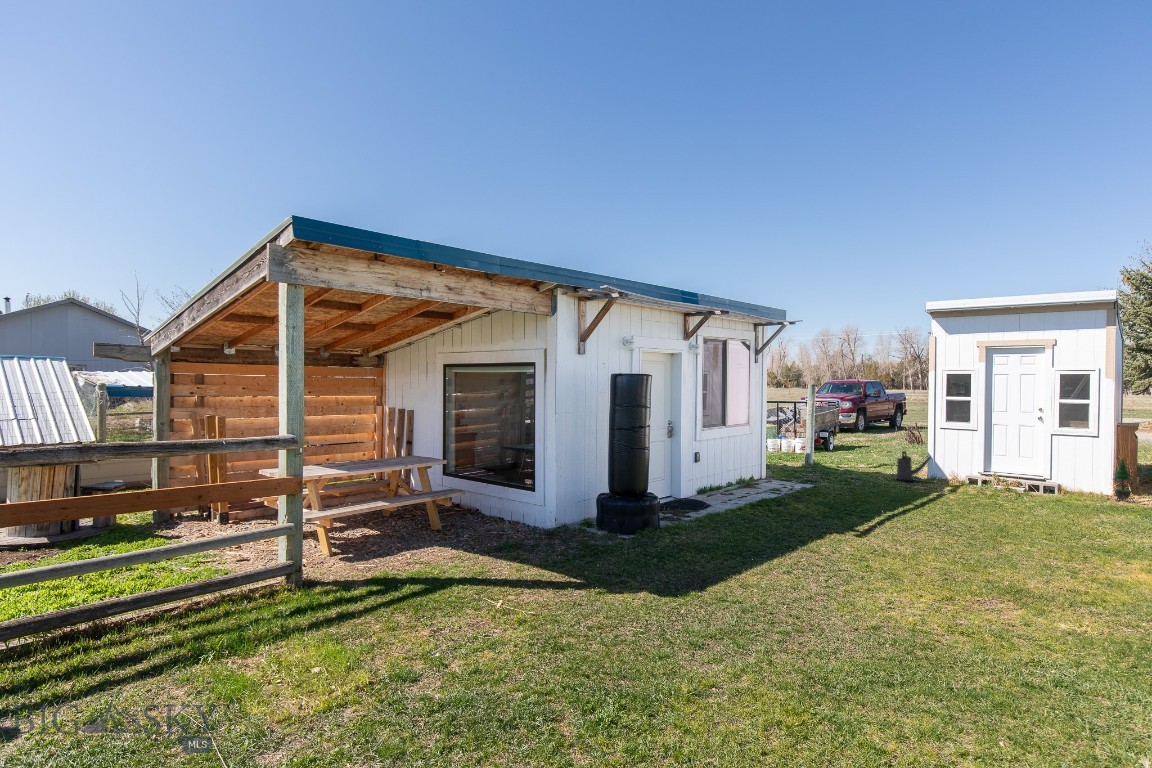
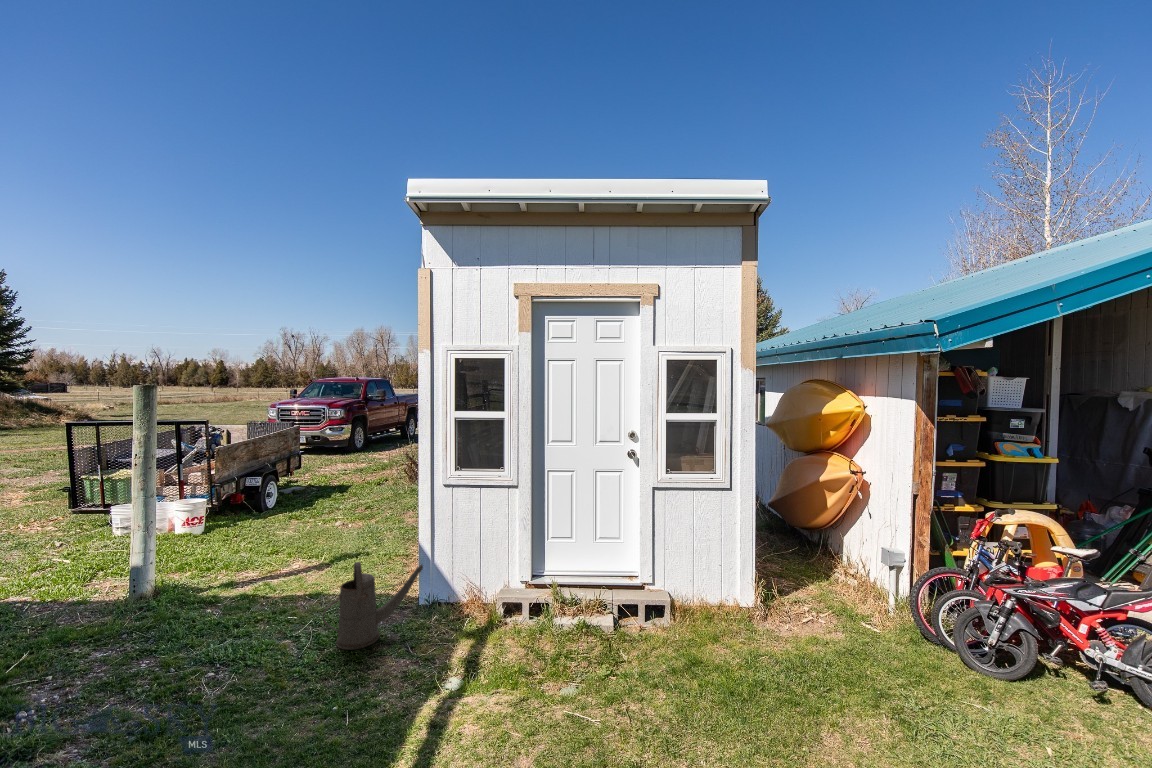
potted tree: present [1113,459,1131,500] -> none [754,532,787,622]

